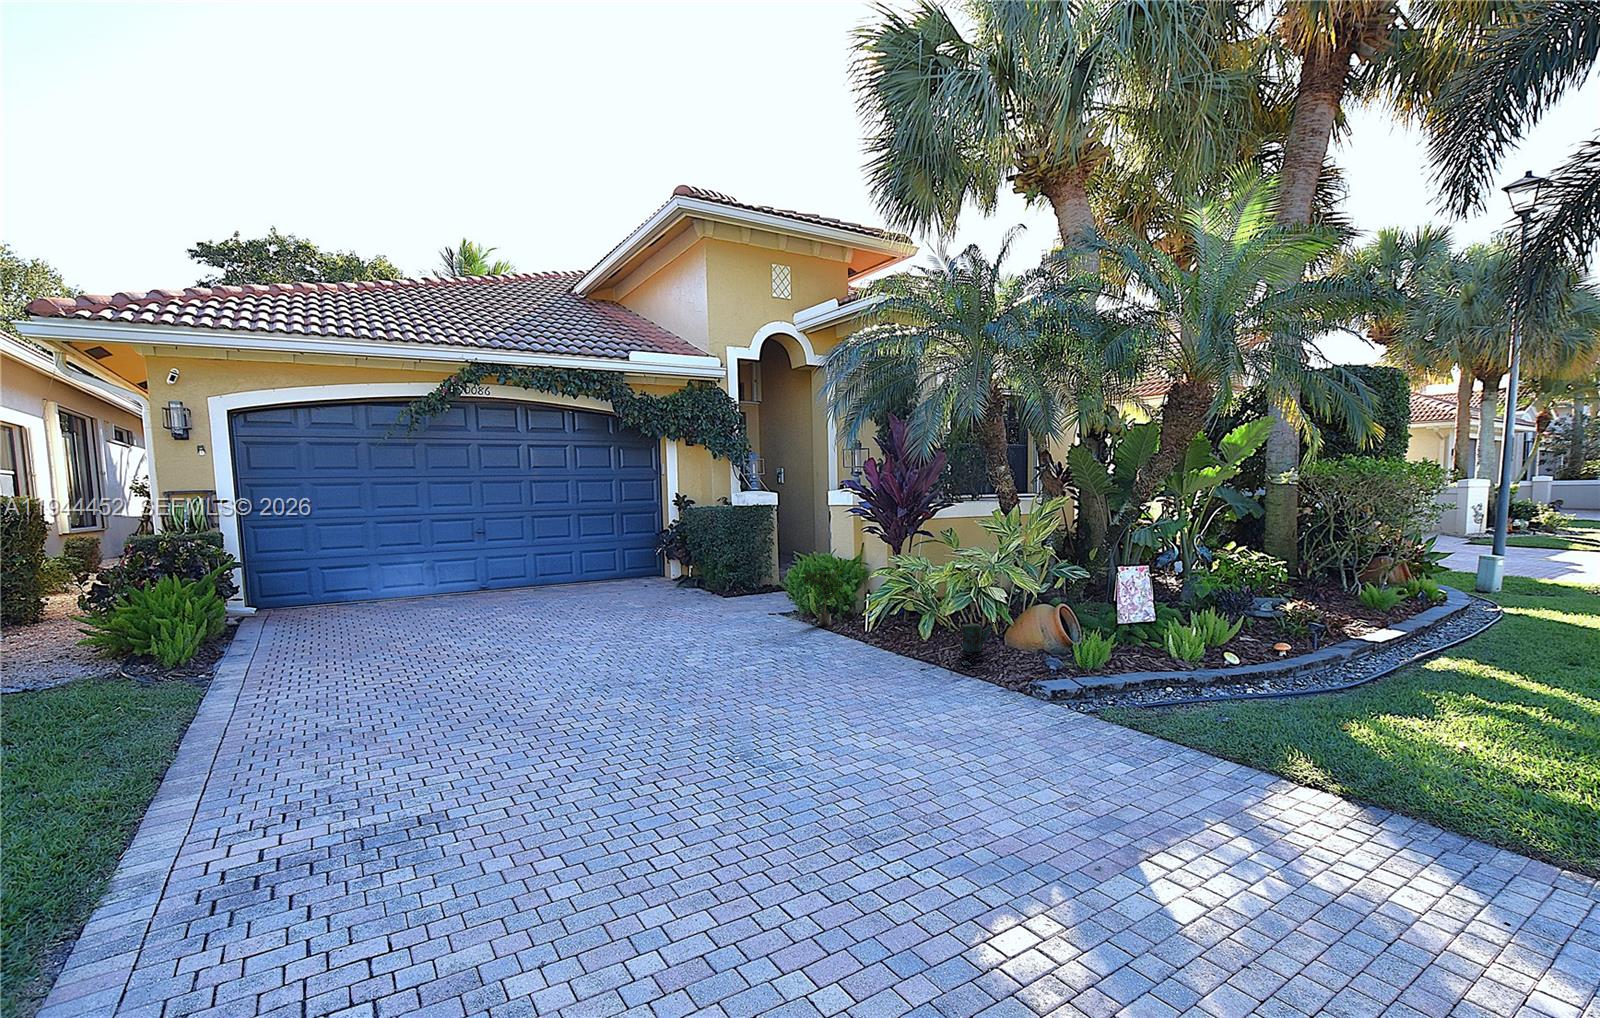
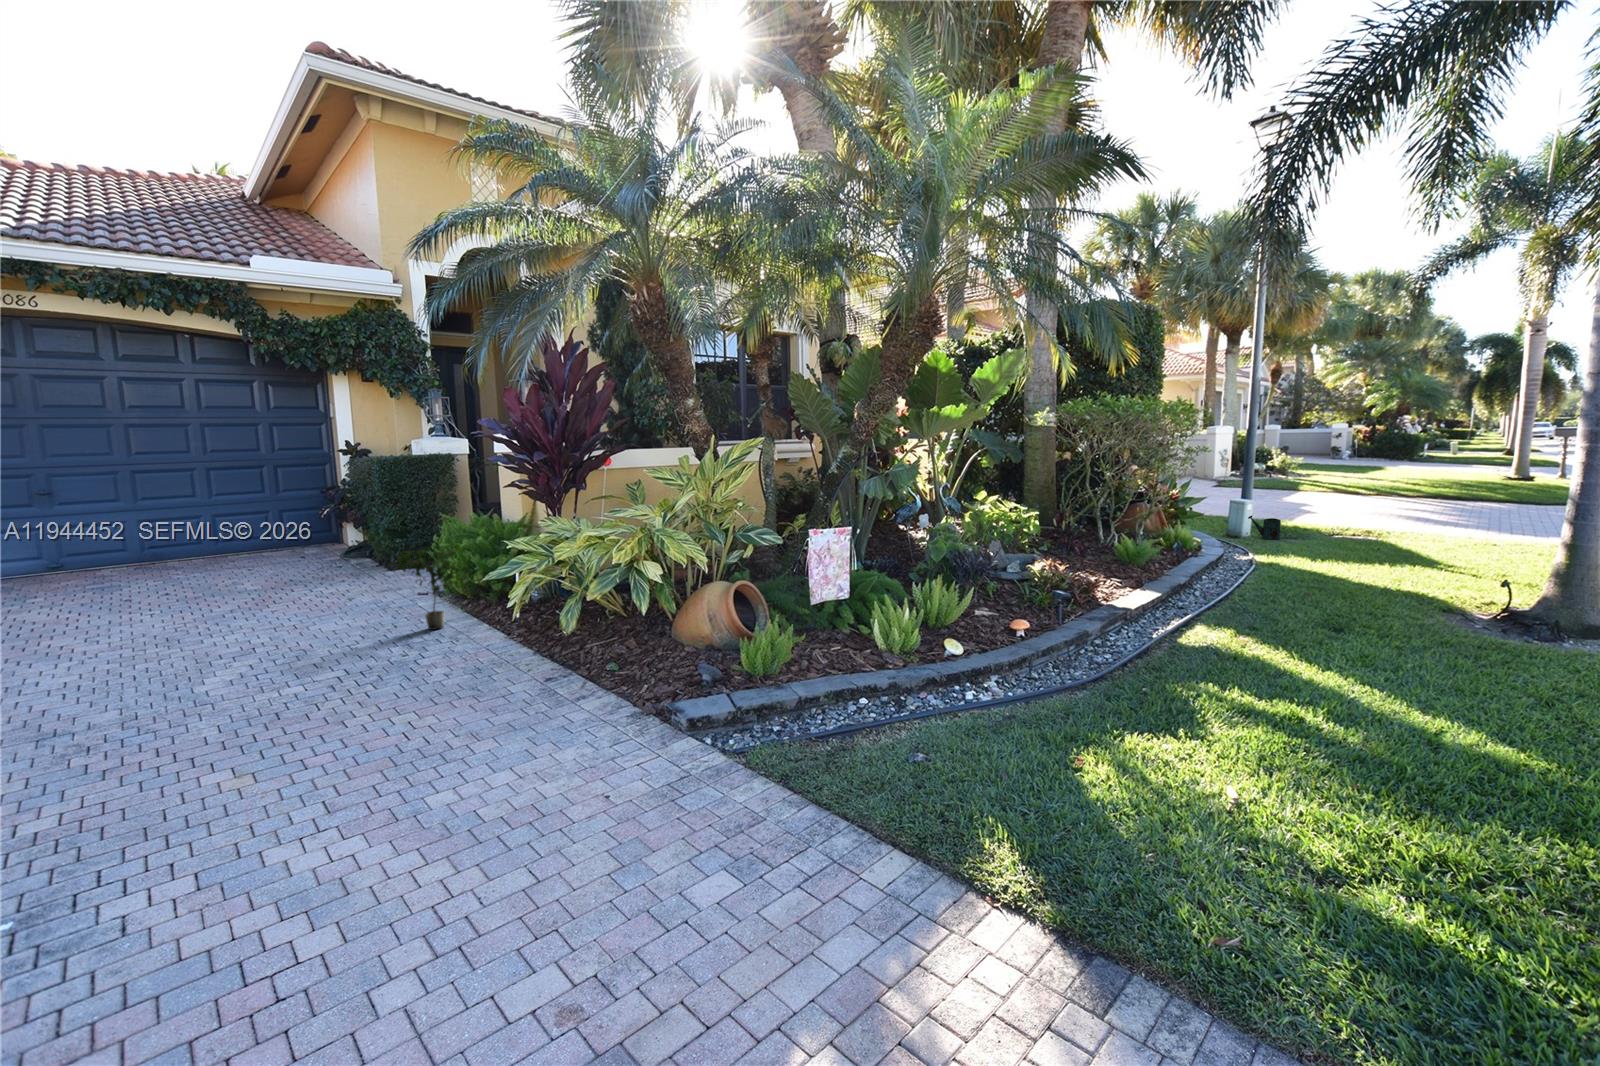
watering can: present [956,622,995,652] -> present [1248,516,1281,540]

